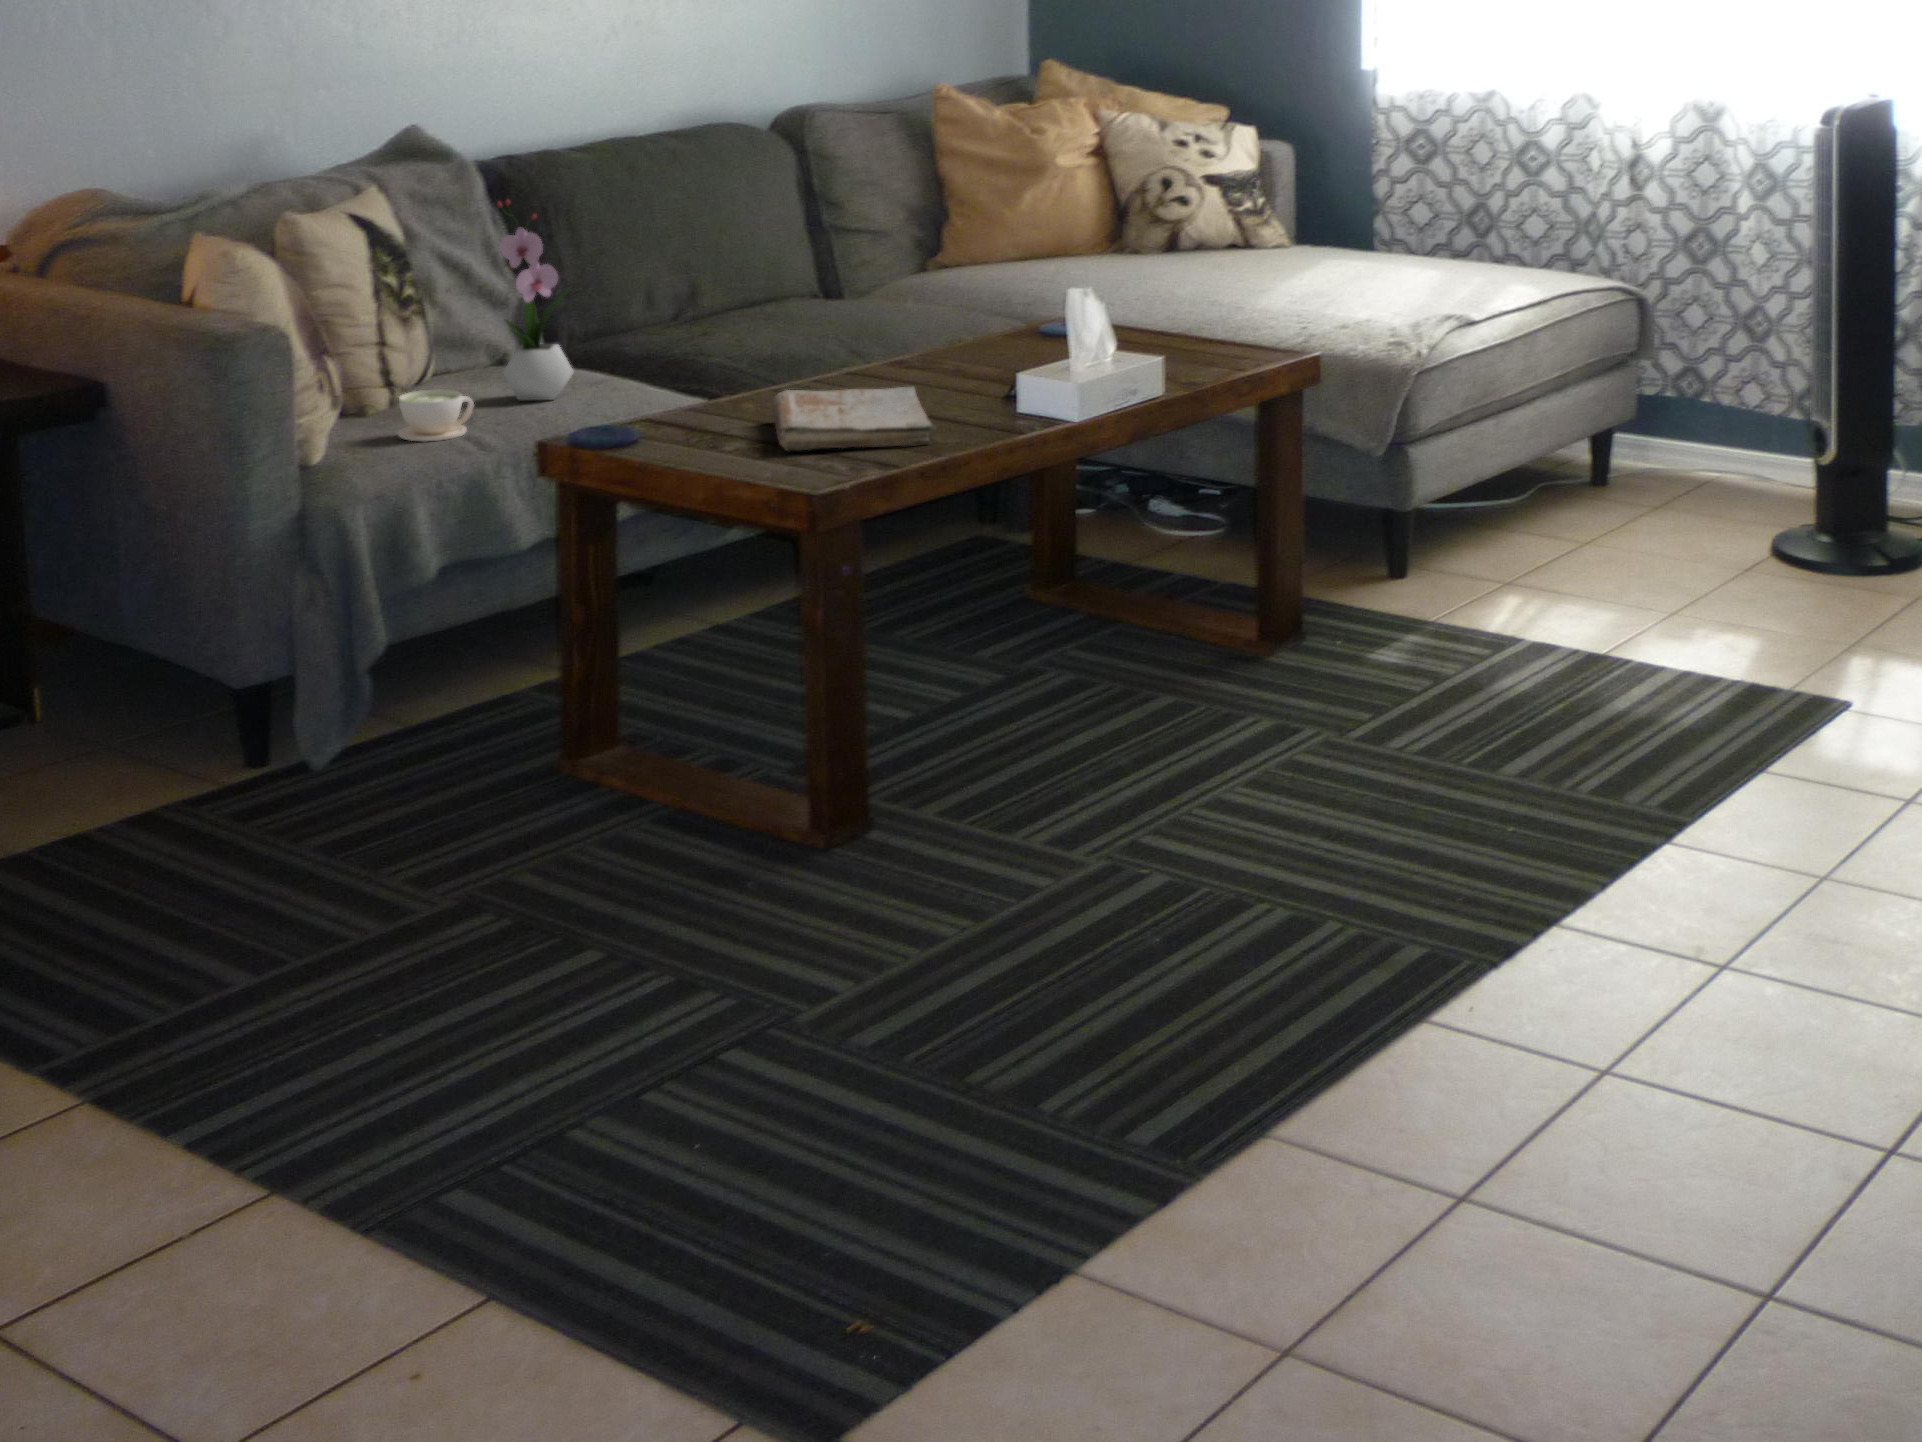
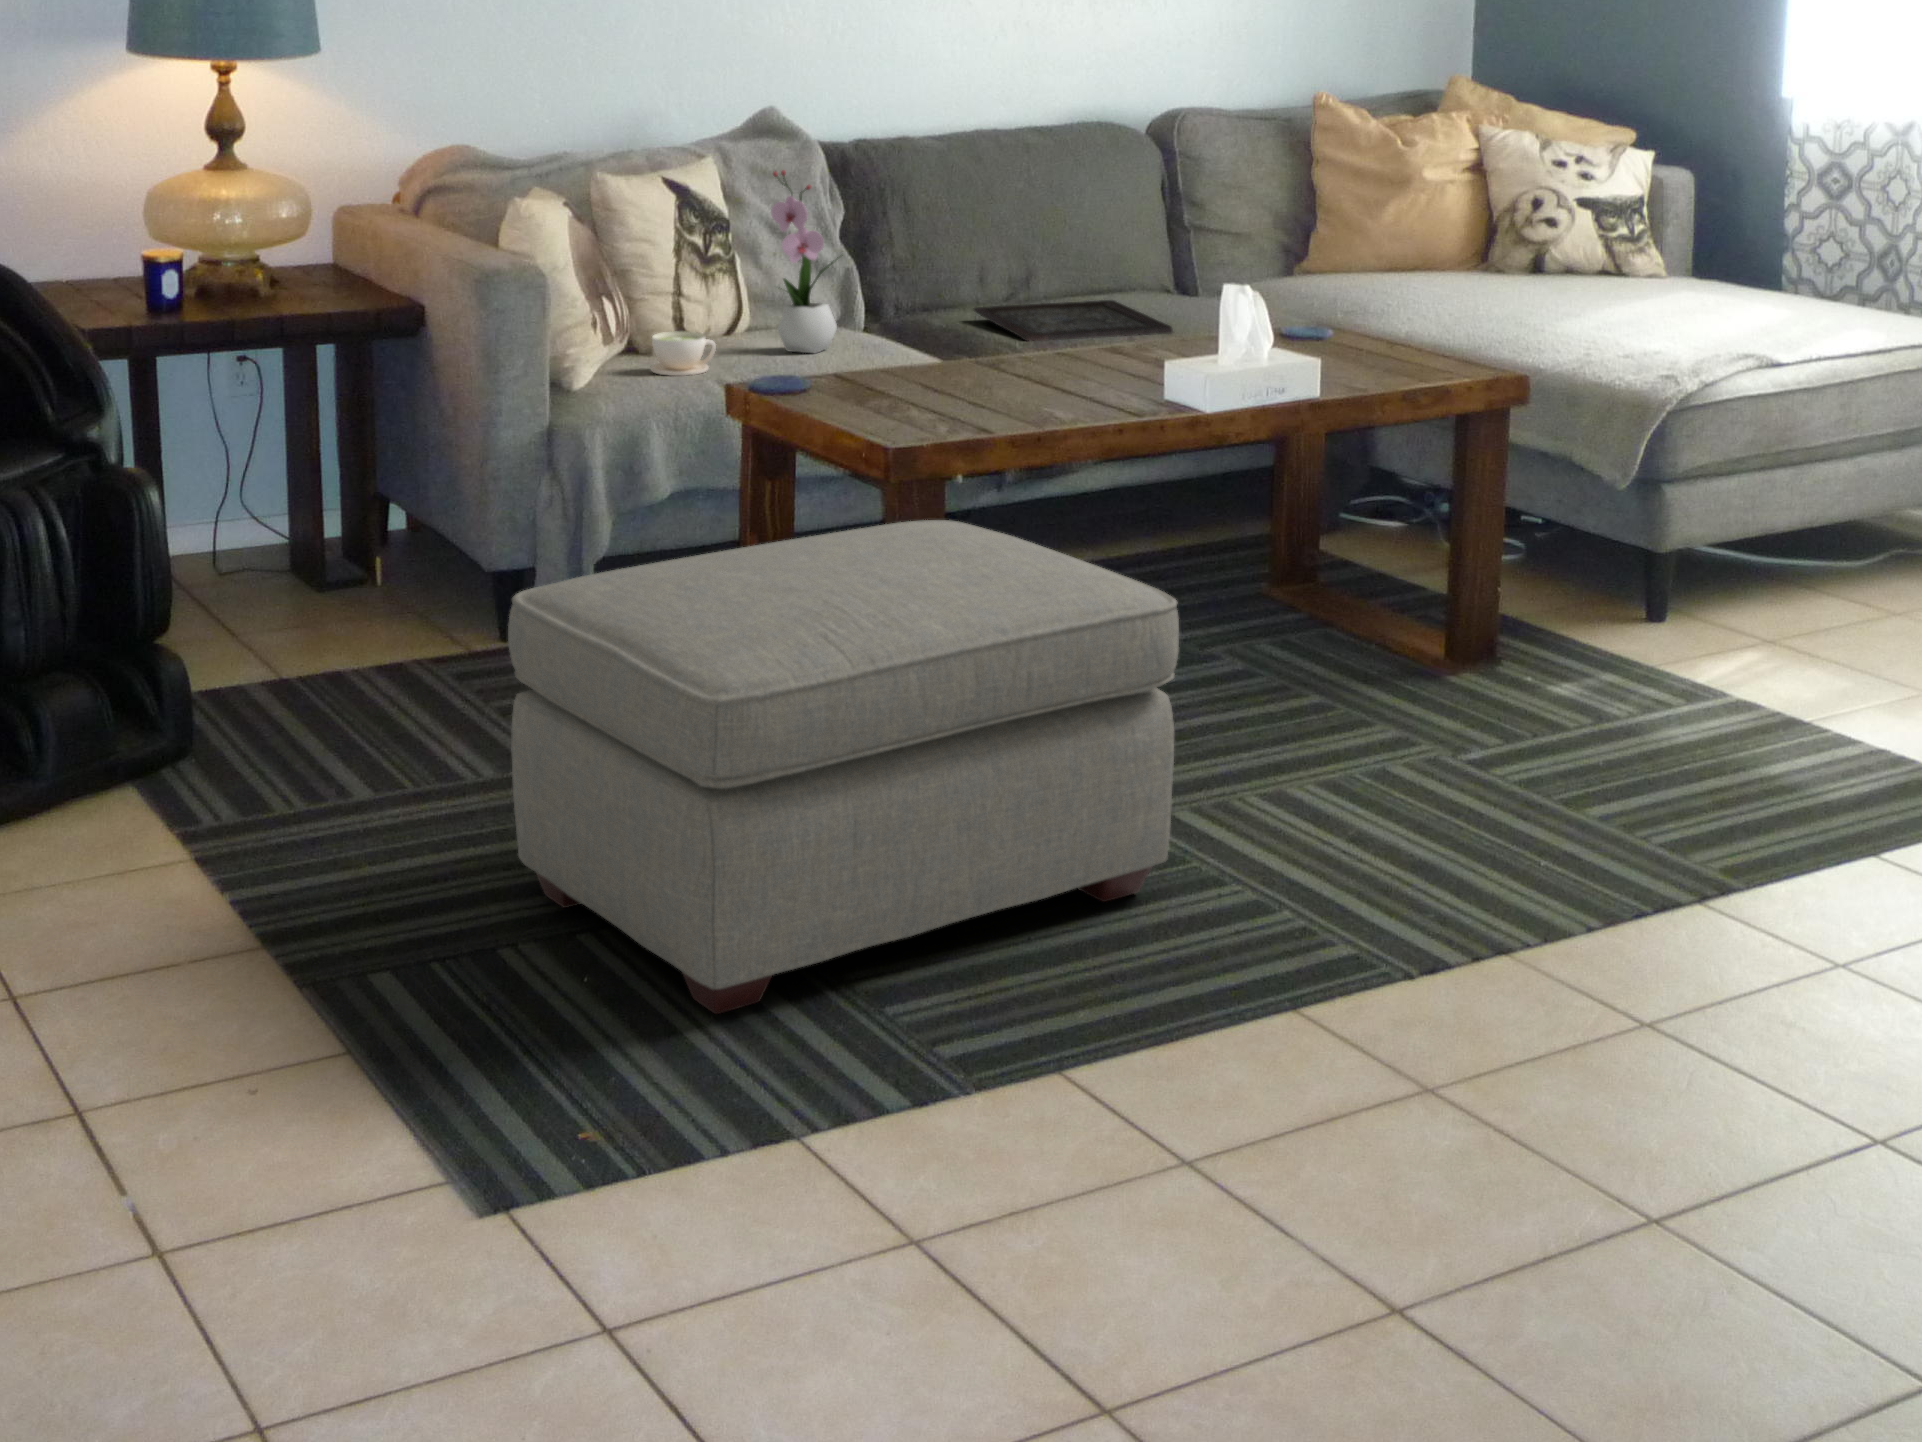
tray: none [664,312,900,366] -> present [973,300,1173,341]
book: present [772,387,935,451] -> none [910,358,1082,417]
ottoman: none [547,566,1229,1130] -> present [508,520,1179,1014]

